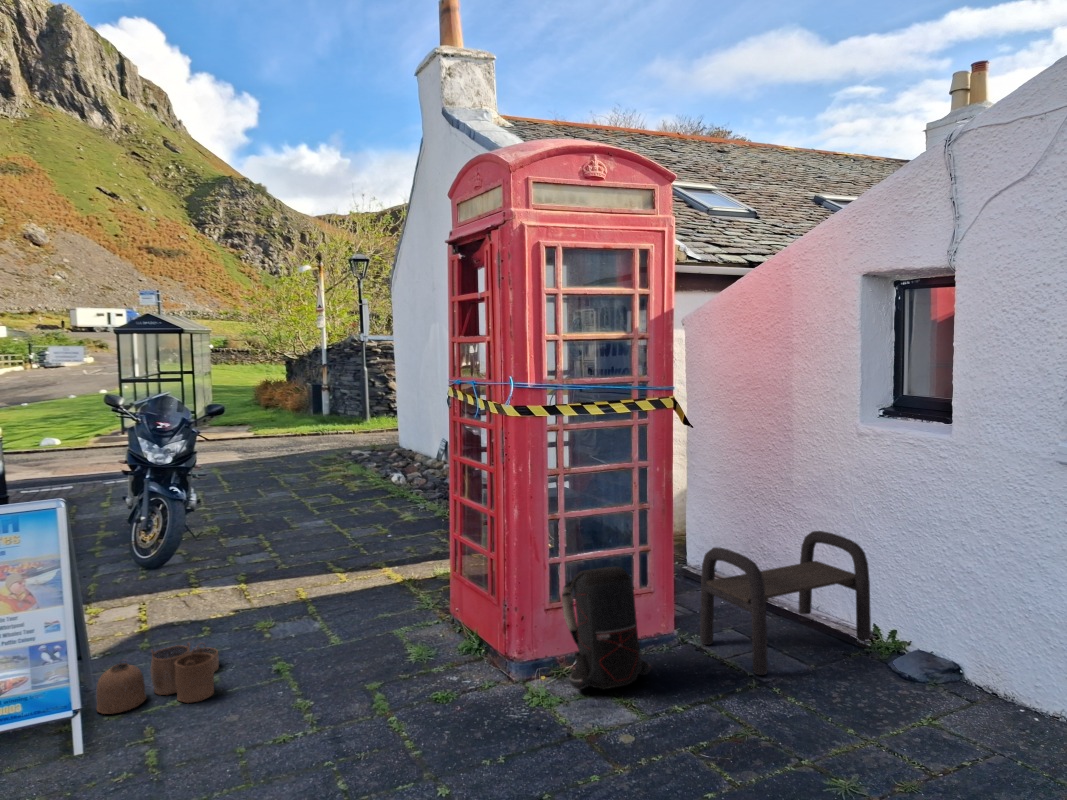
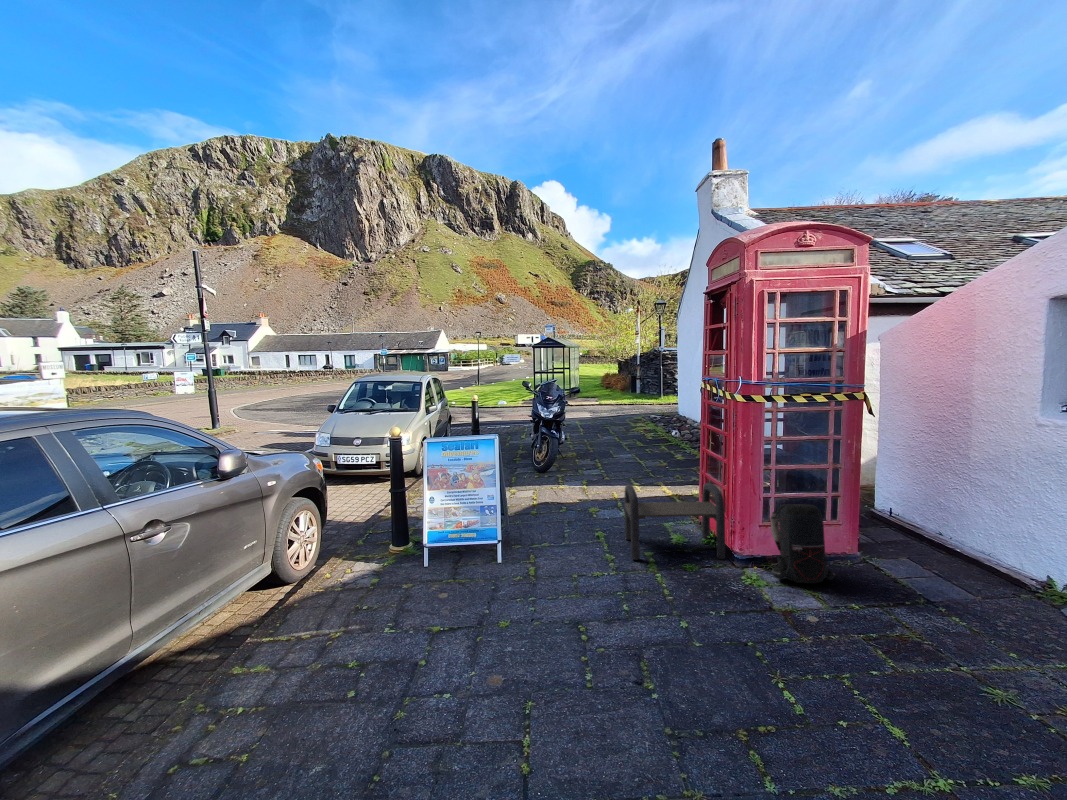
bench: present [700,531,871,675] -> present [624,483,725,560]
woven basket: present [97,643,219,714] -> none [514,512,569,542]

